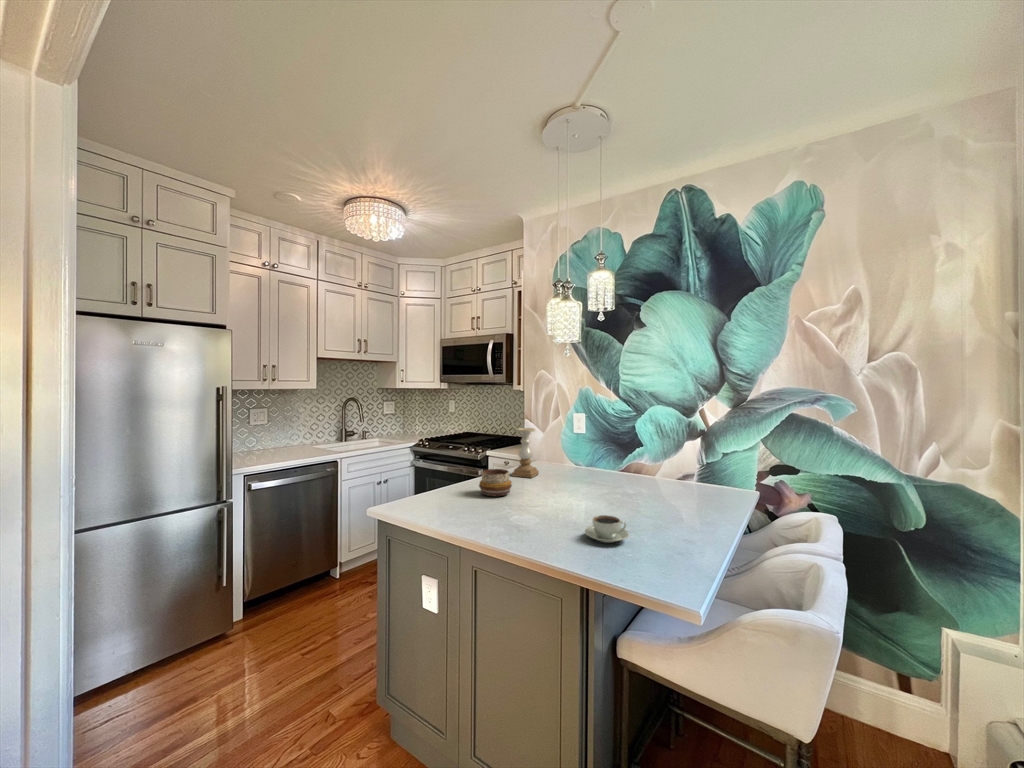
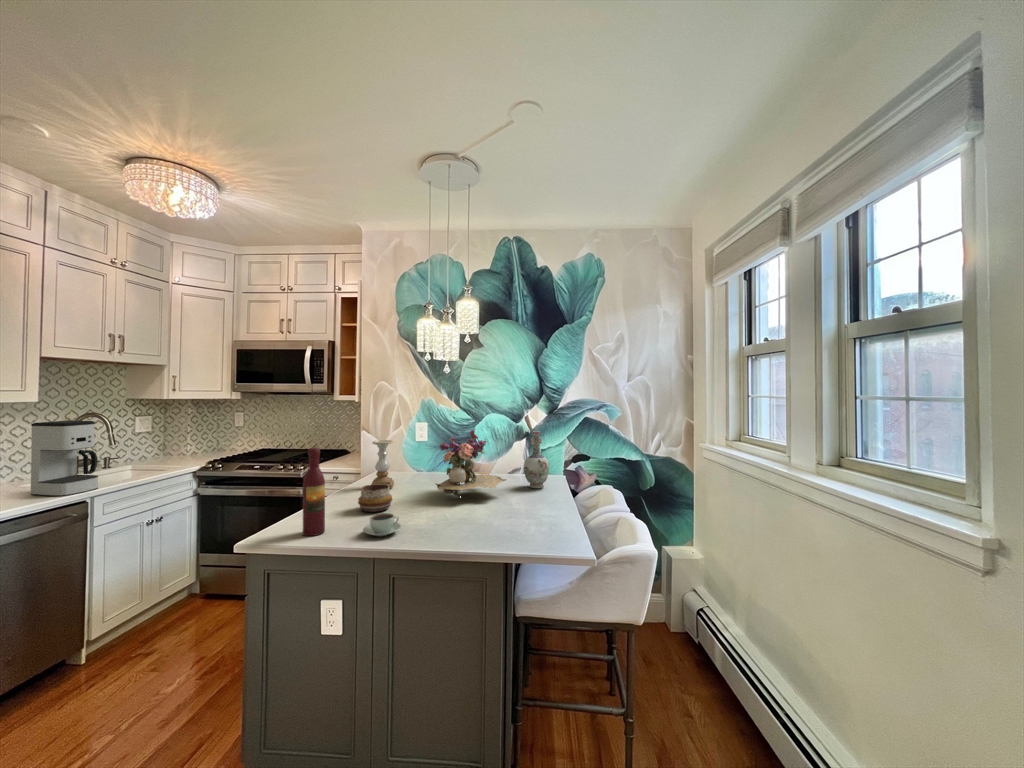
coffee maker: none [312,402,347,455] -> present [31,420,98,496]
flower arrangement: none [558,420,647,496] -> present [436,429,506,496]
wine bottle: none [415,425,434,508] -> present [303,448,325,536]
vase: none [680,427,715,500] -> present [524,431,549,488]
coffee cup: present [585,515,629,543] -> present [363,513,401,536]

